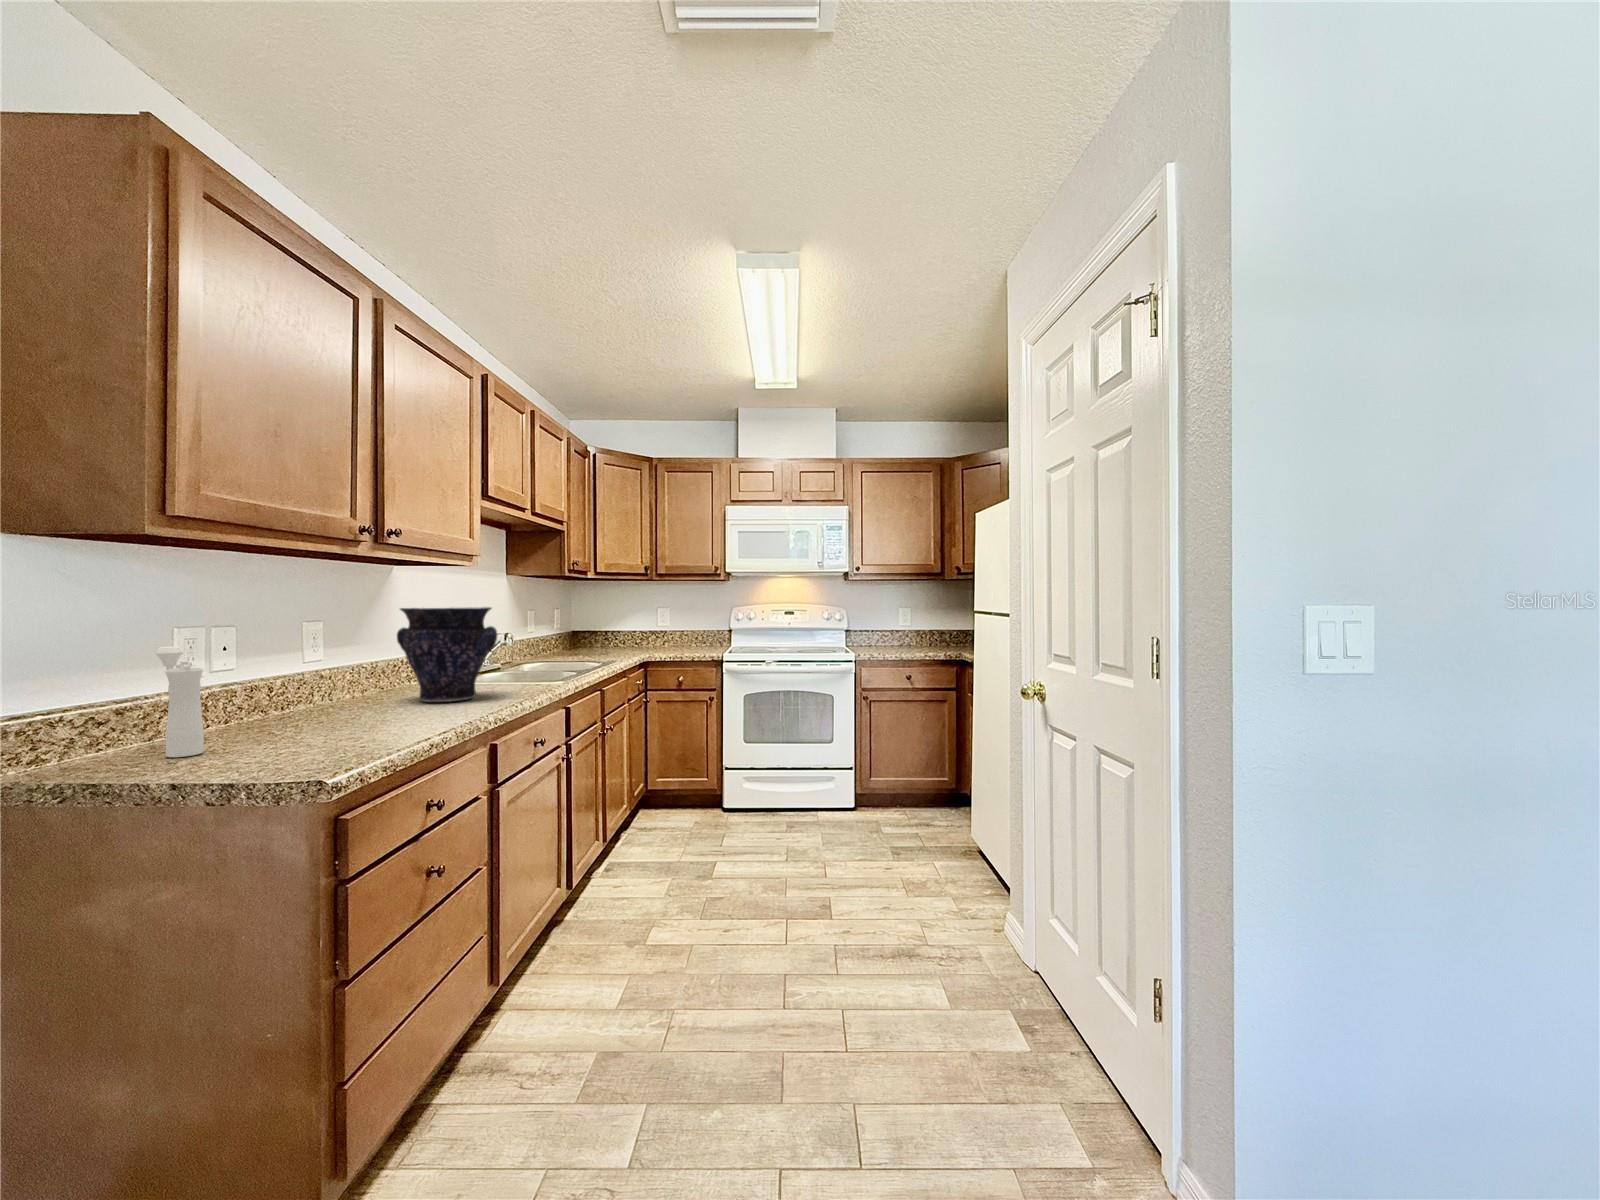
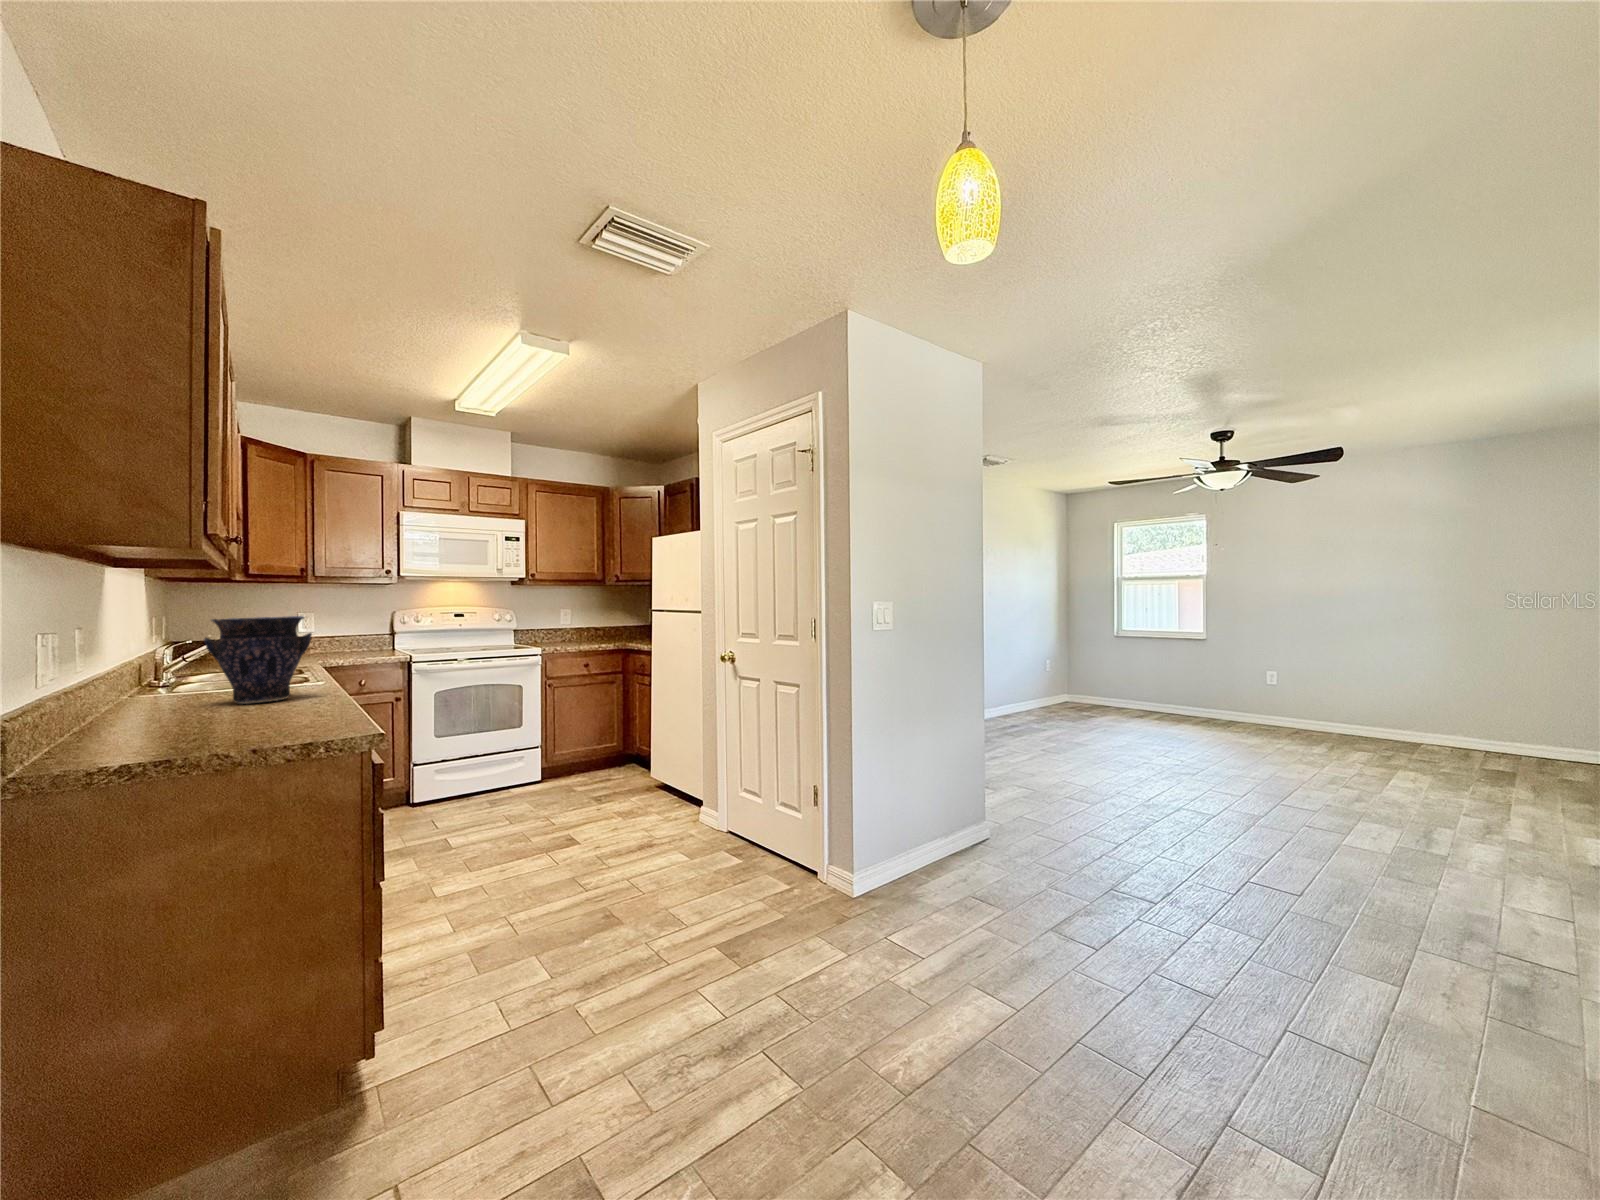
pepper mill: present [155,646,204,757] -> none [116,655,192,744]

